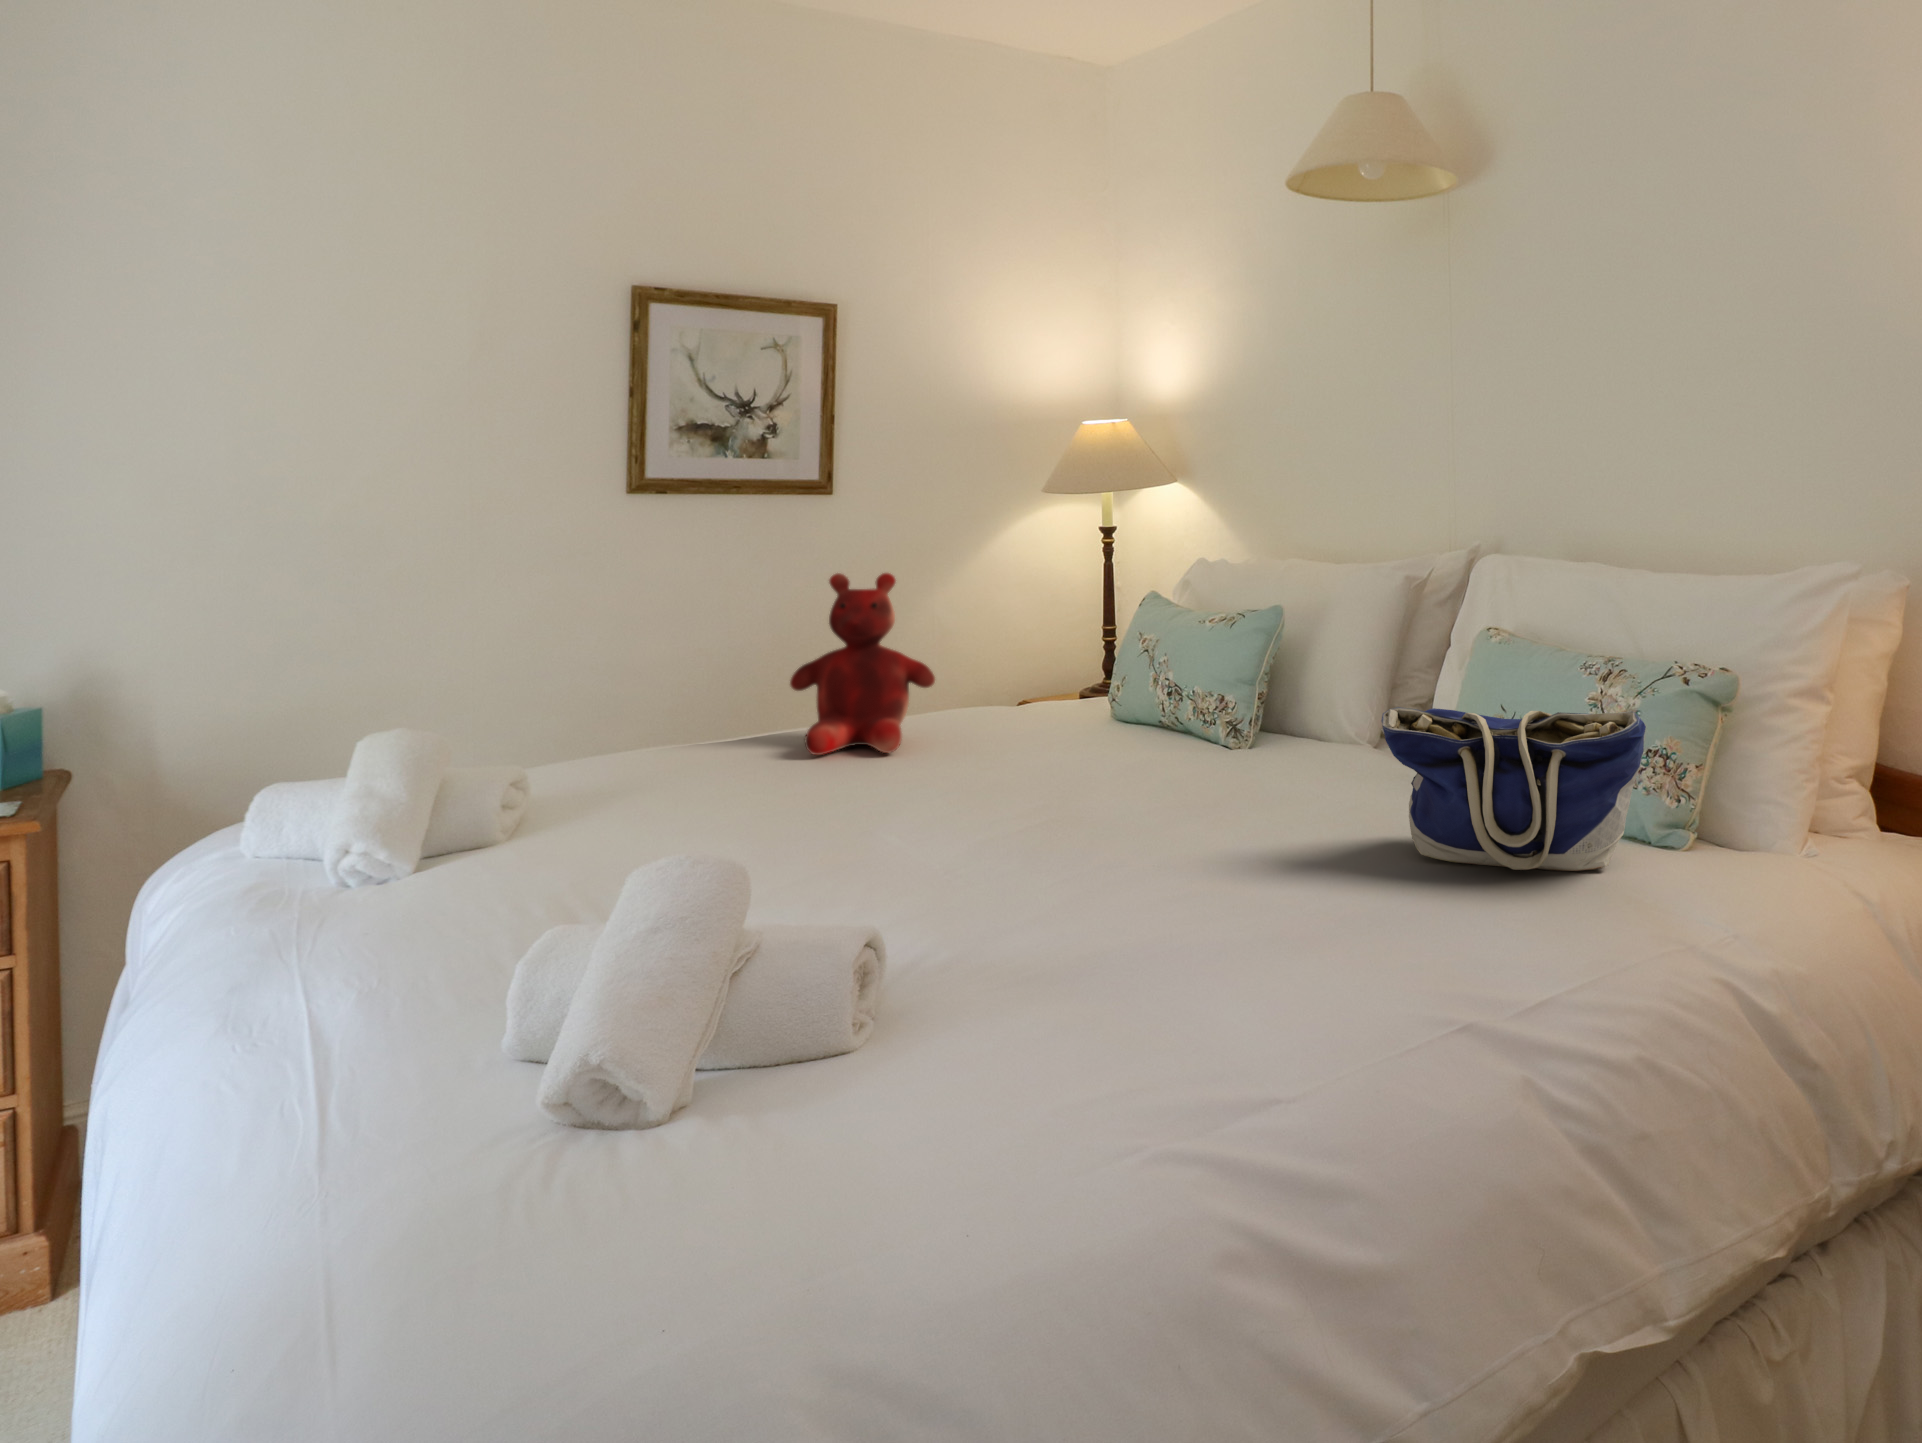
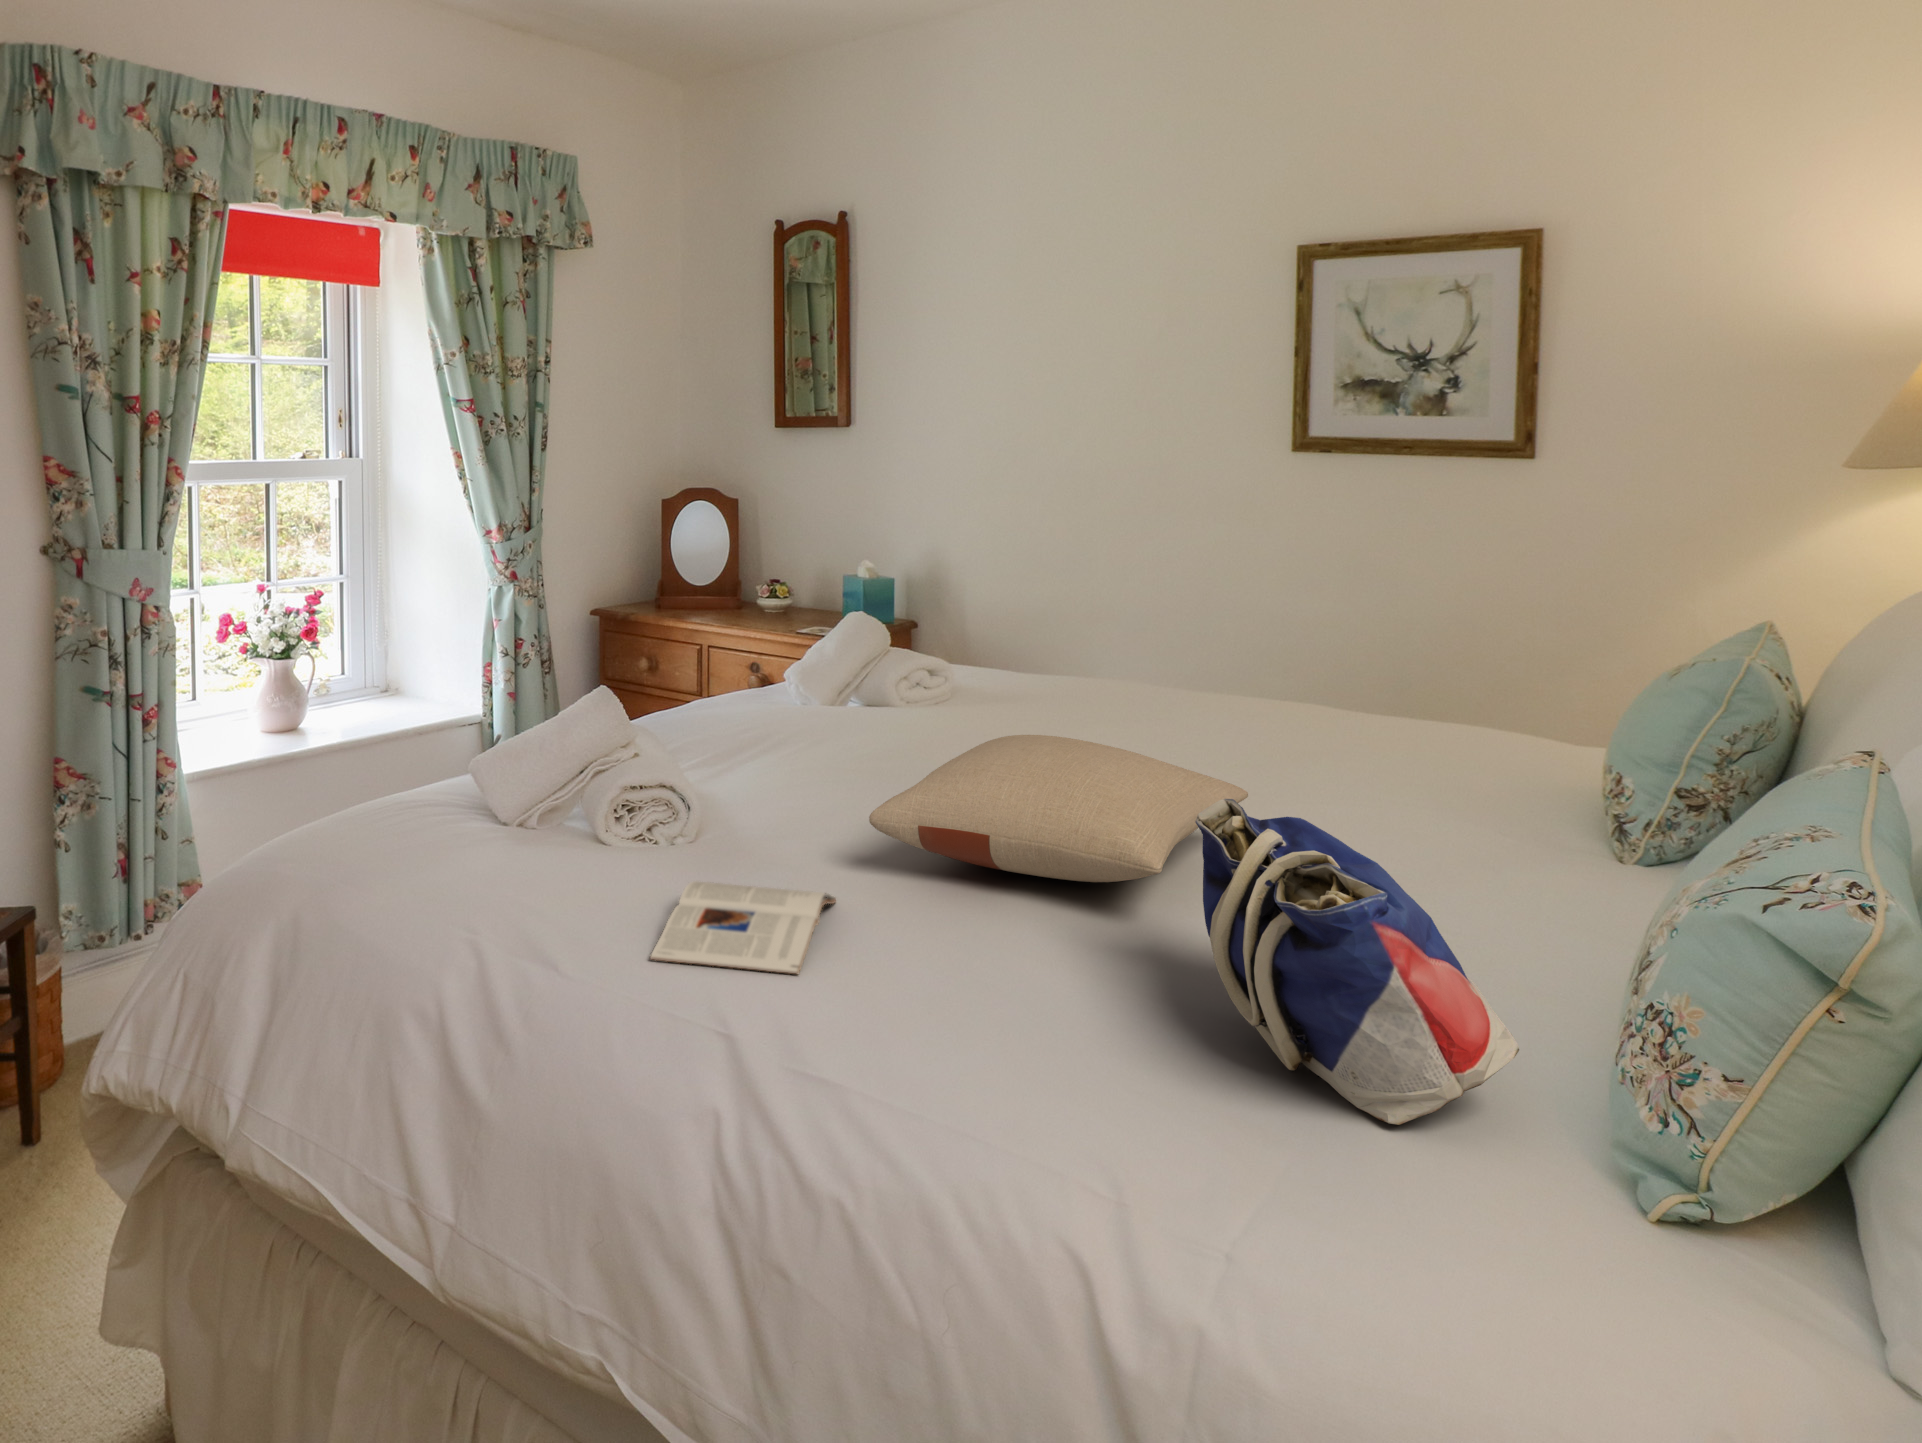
teddy bear: present [790,573,935,755] -> none [1184,553,1344,747]
pillow: none [904,732,1279,867] -> present [869,735,1248,882]
magazine: none [973,916,1257,1035] -> present [650,881,836,974]

